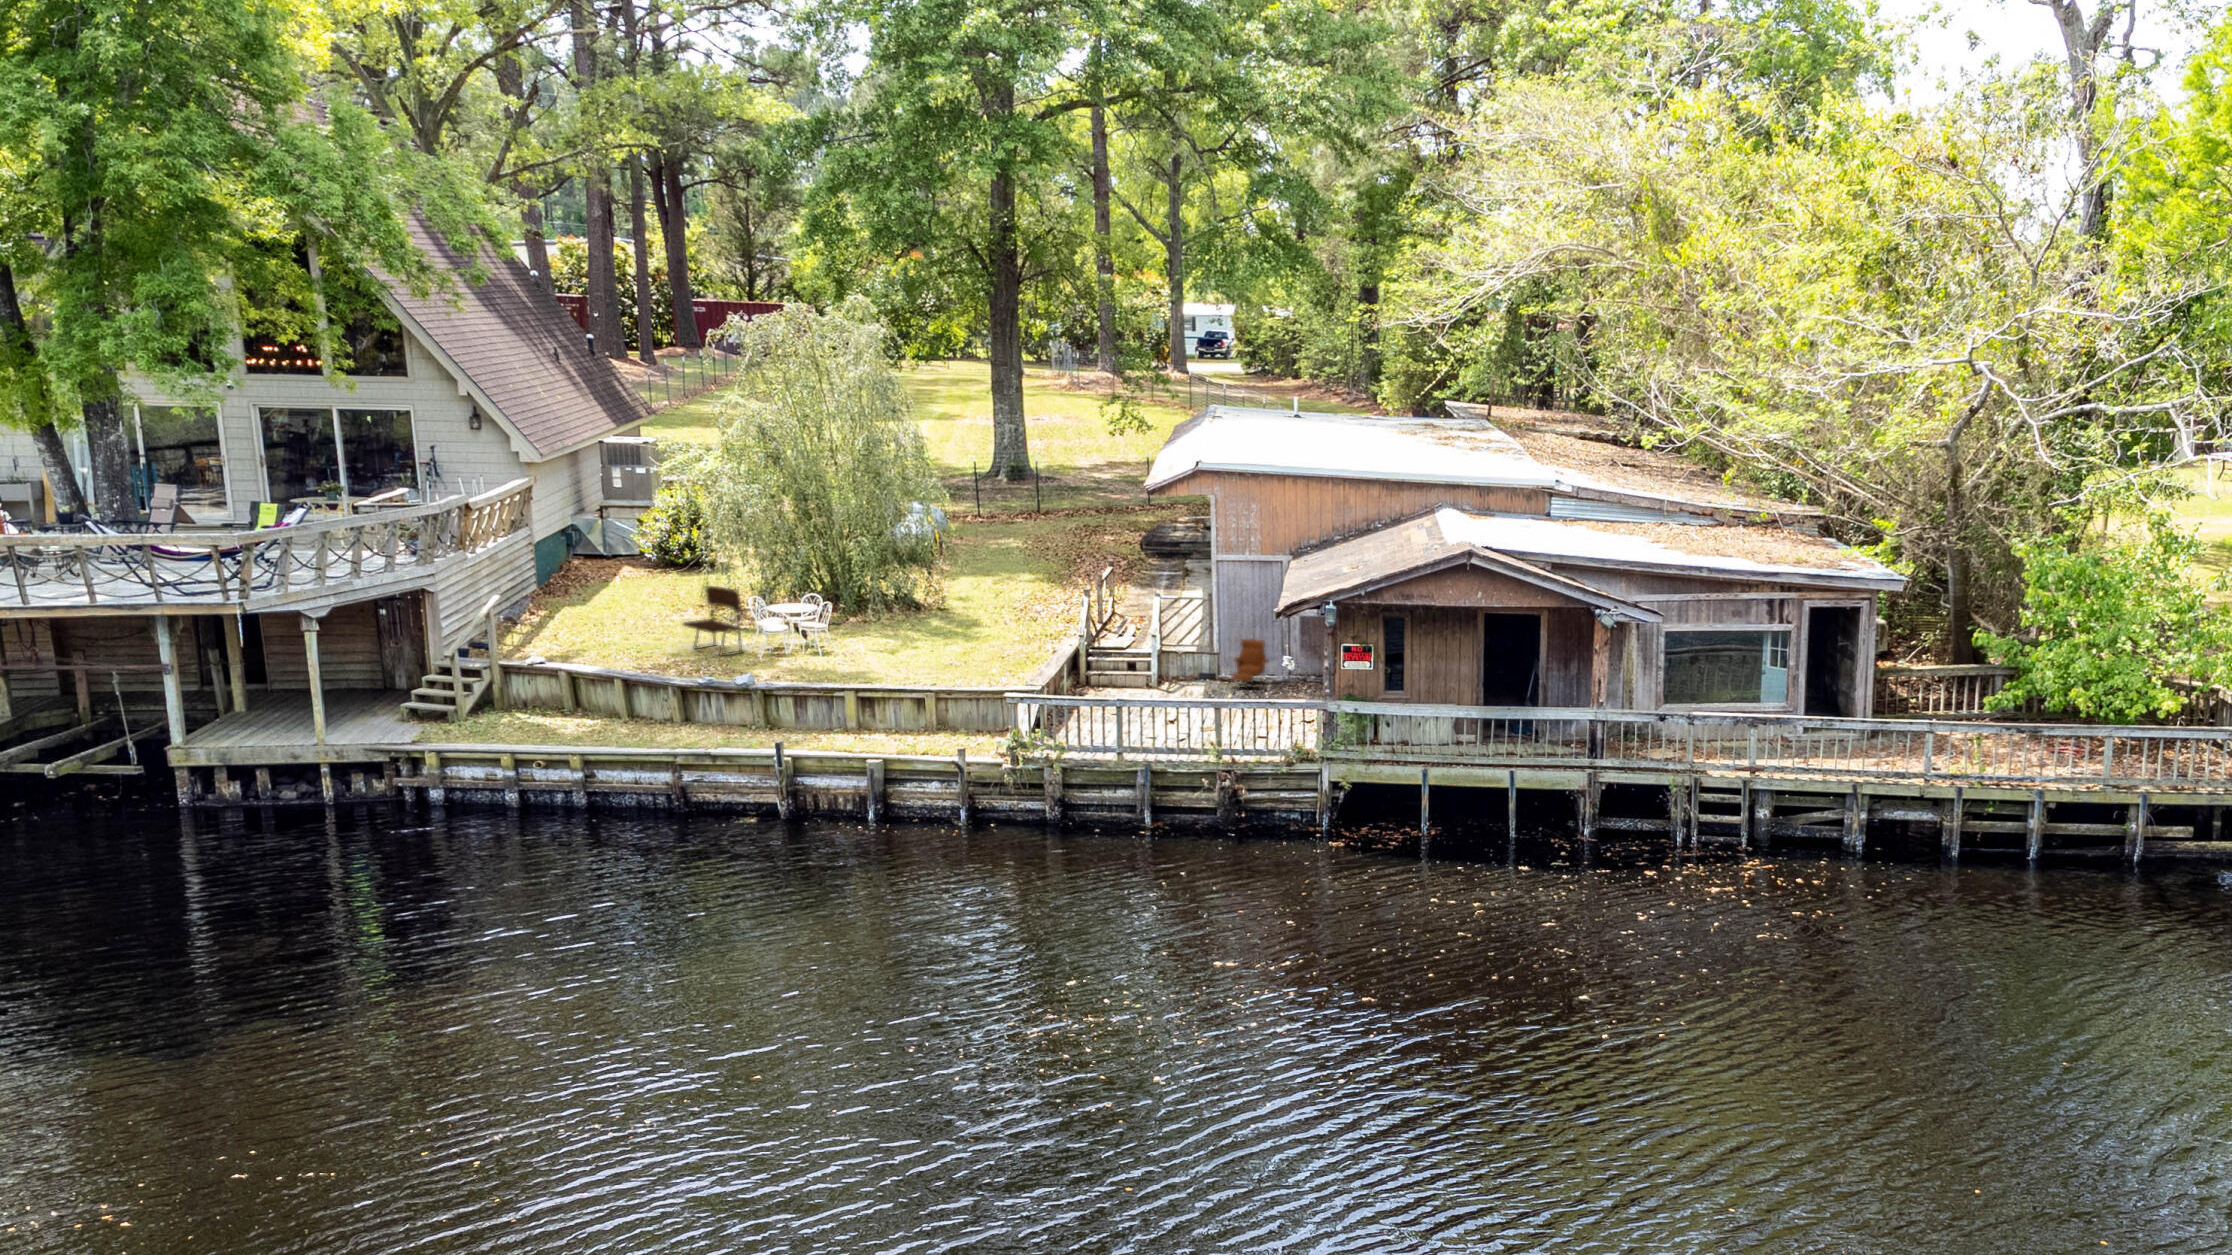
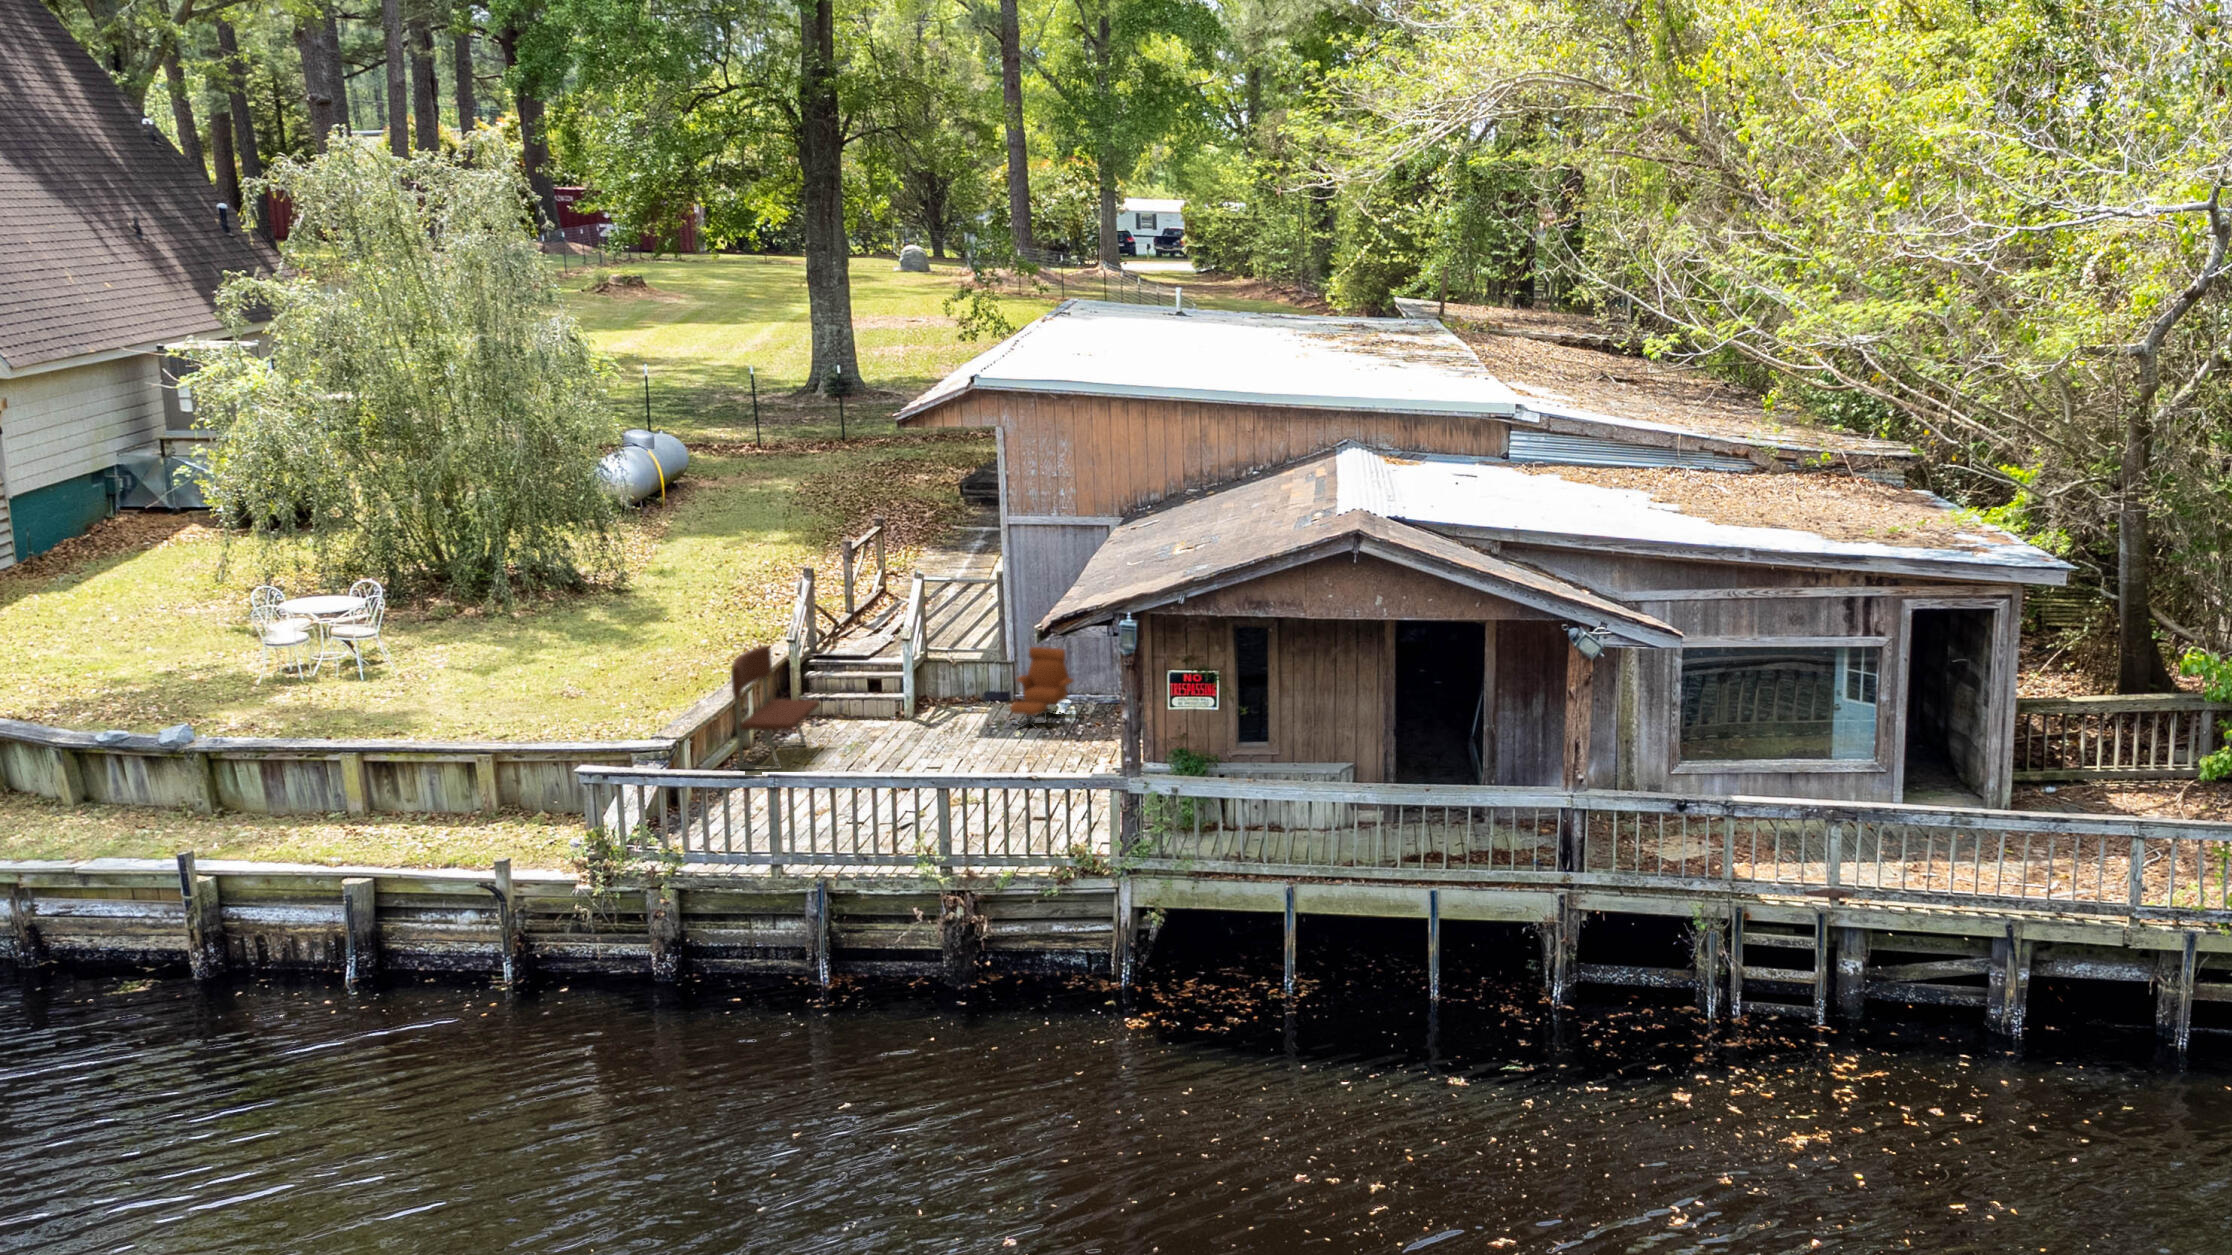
bench: present [682,586,742,656] -> present [731,645,820,770]

